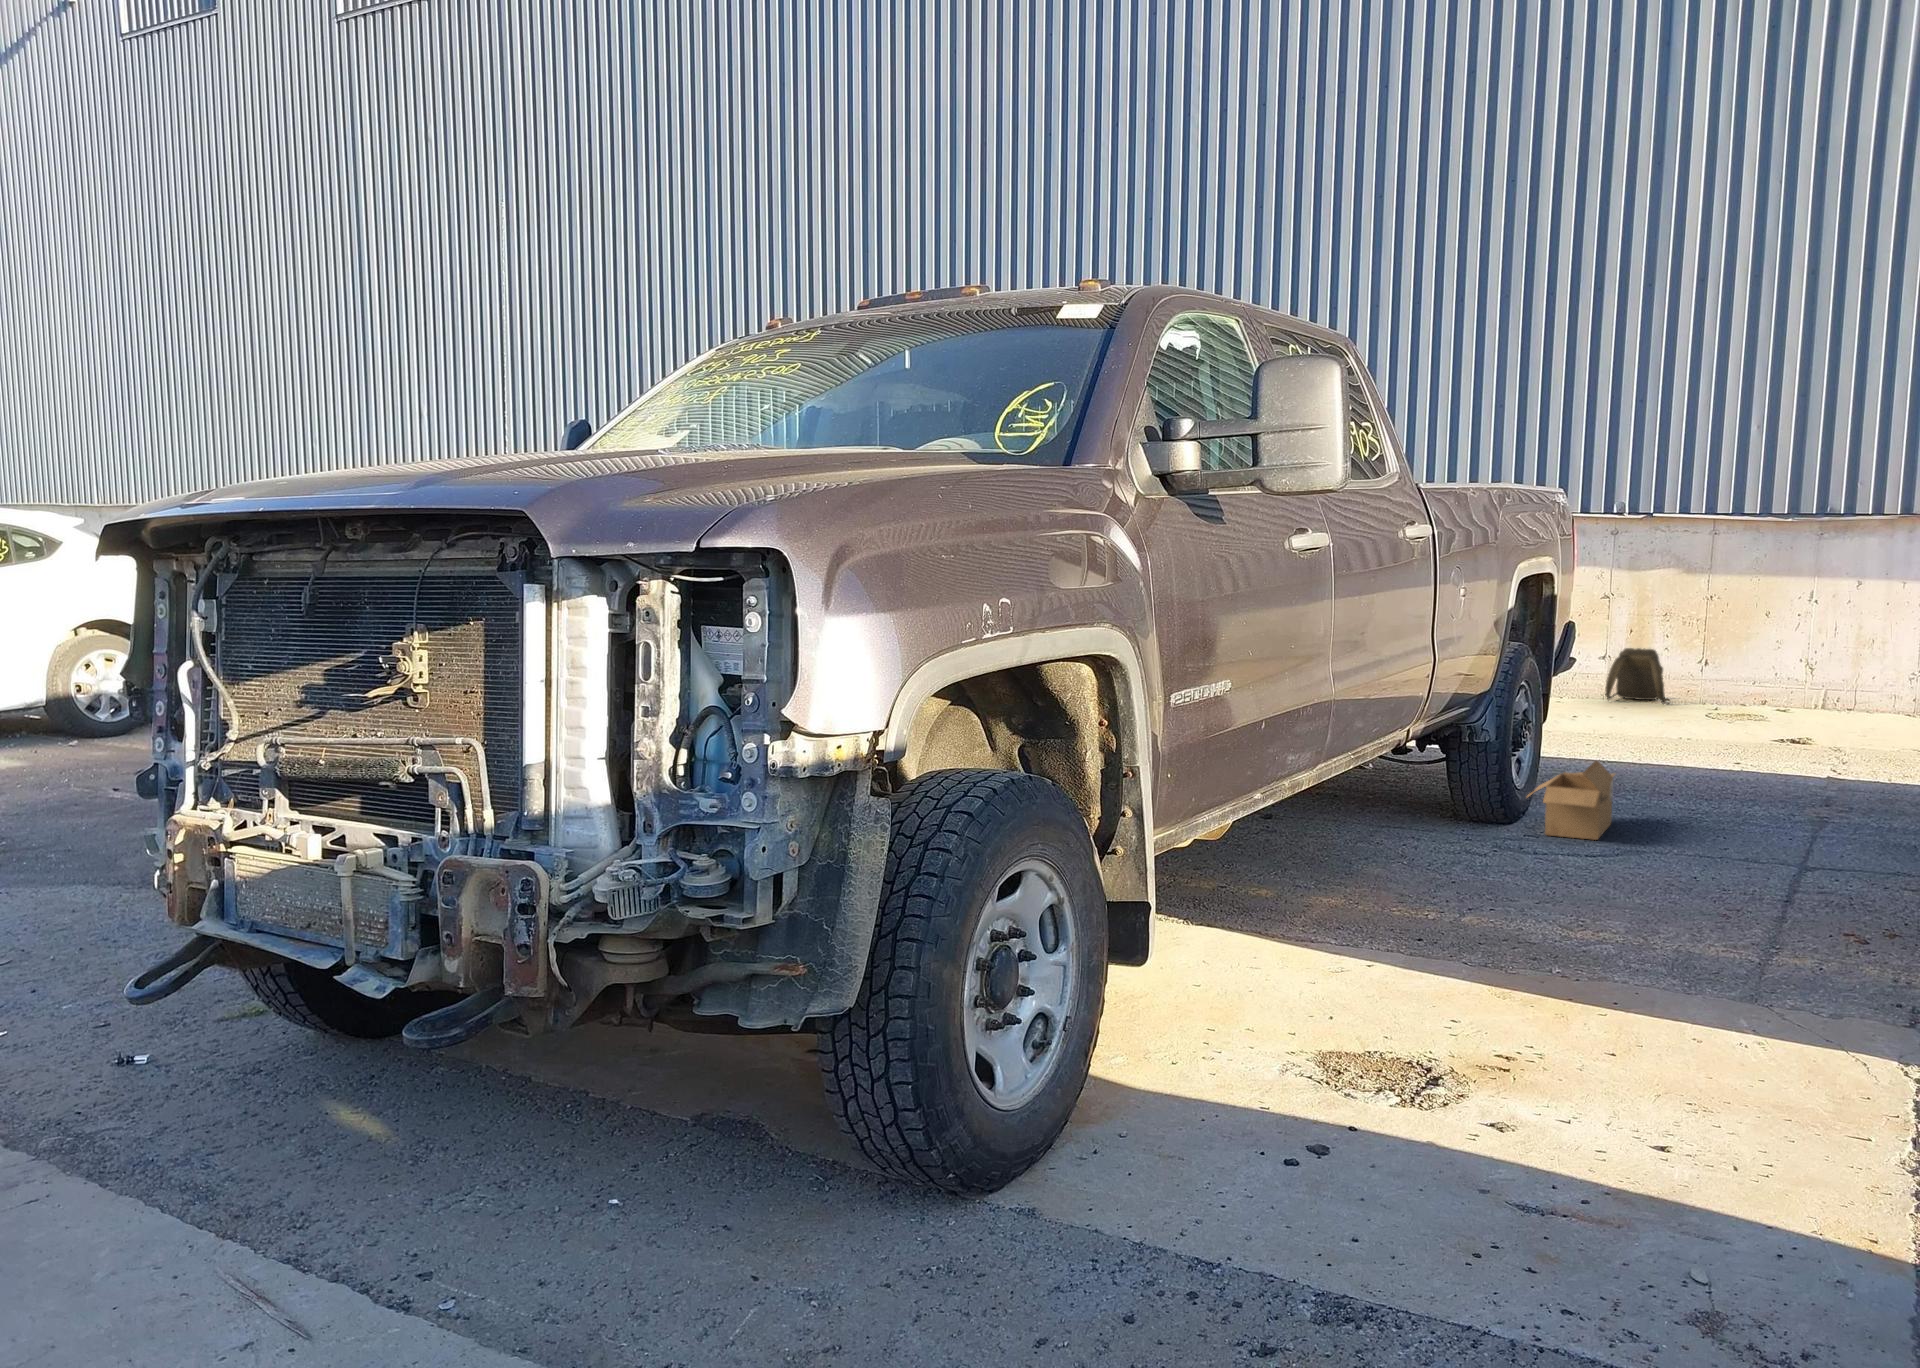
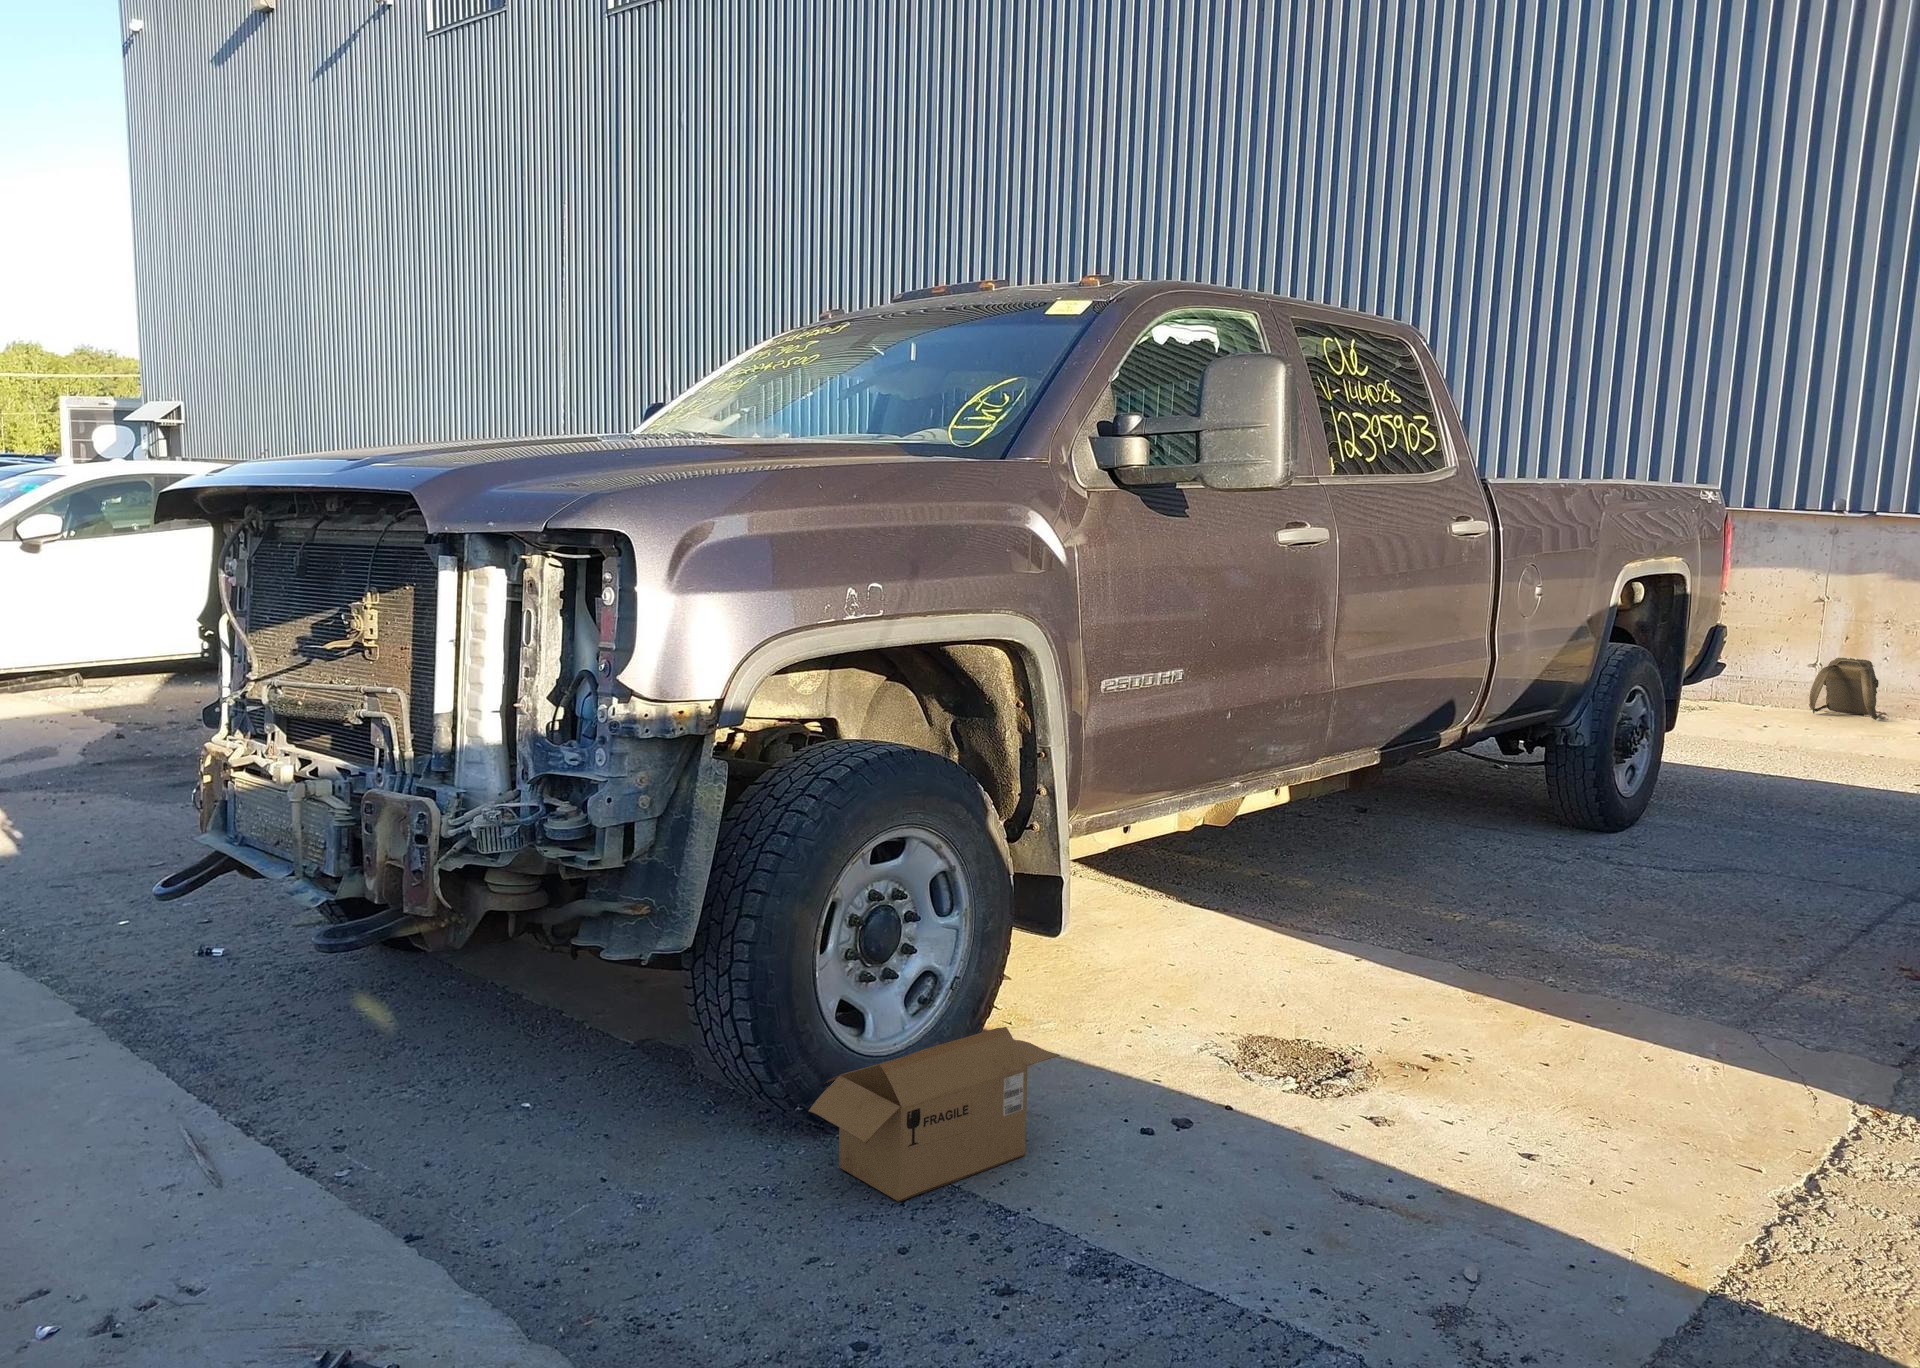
cardboard box: present [1527,761,1615,840] -> present [809,1027,1060,1202]

